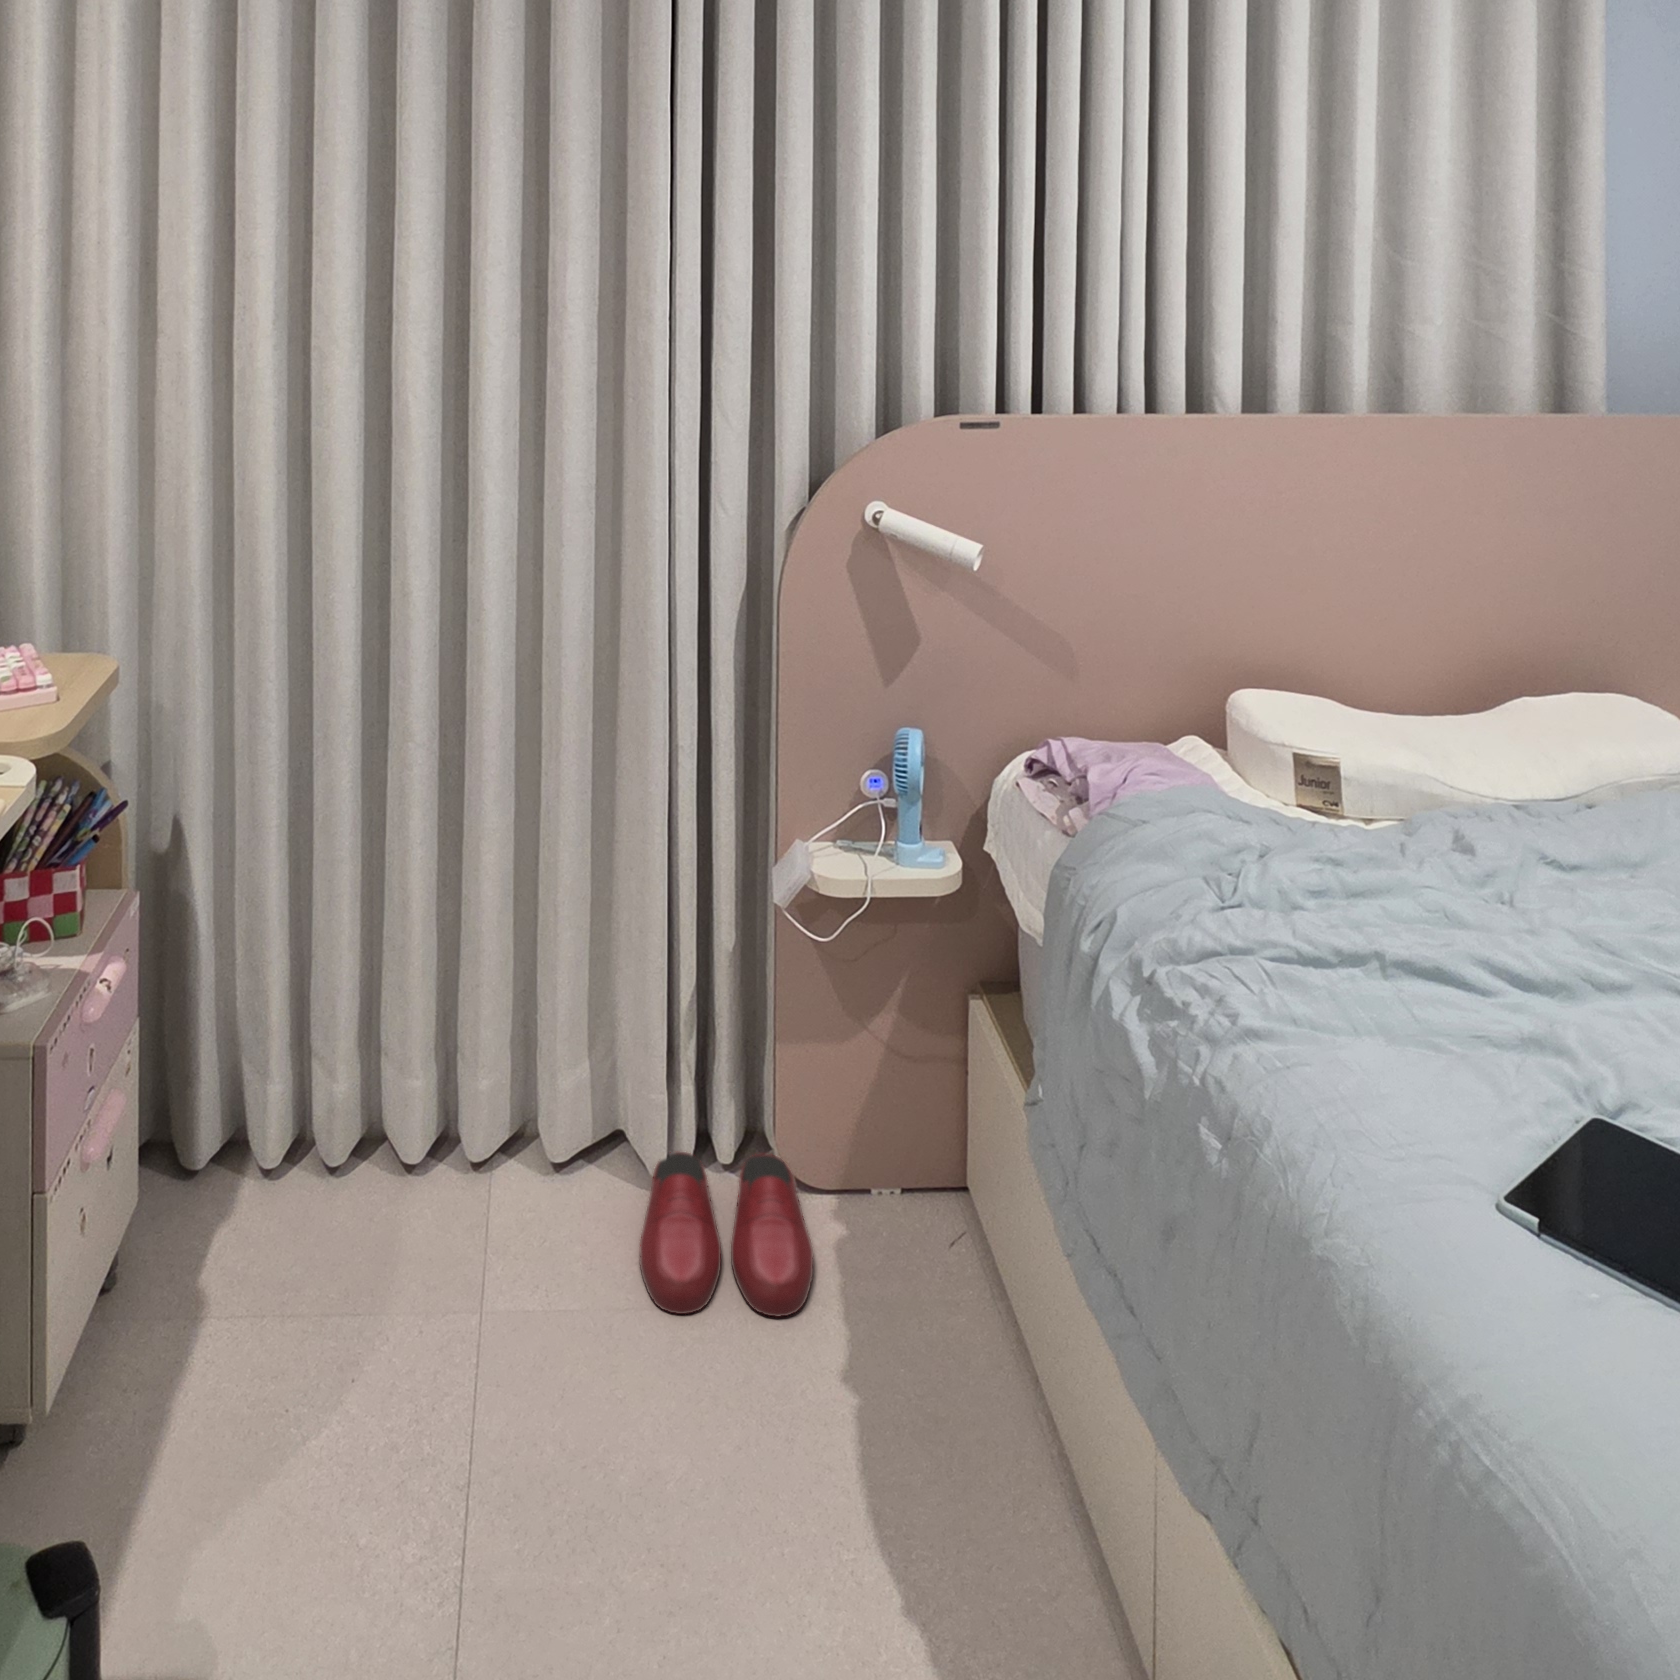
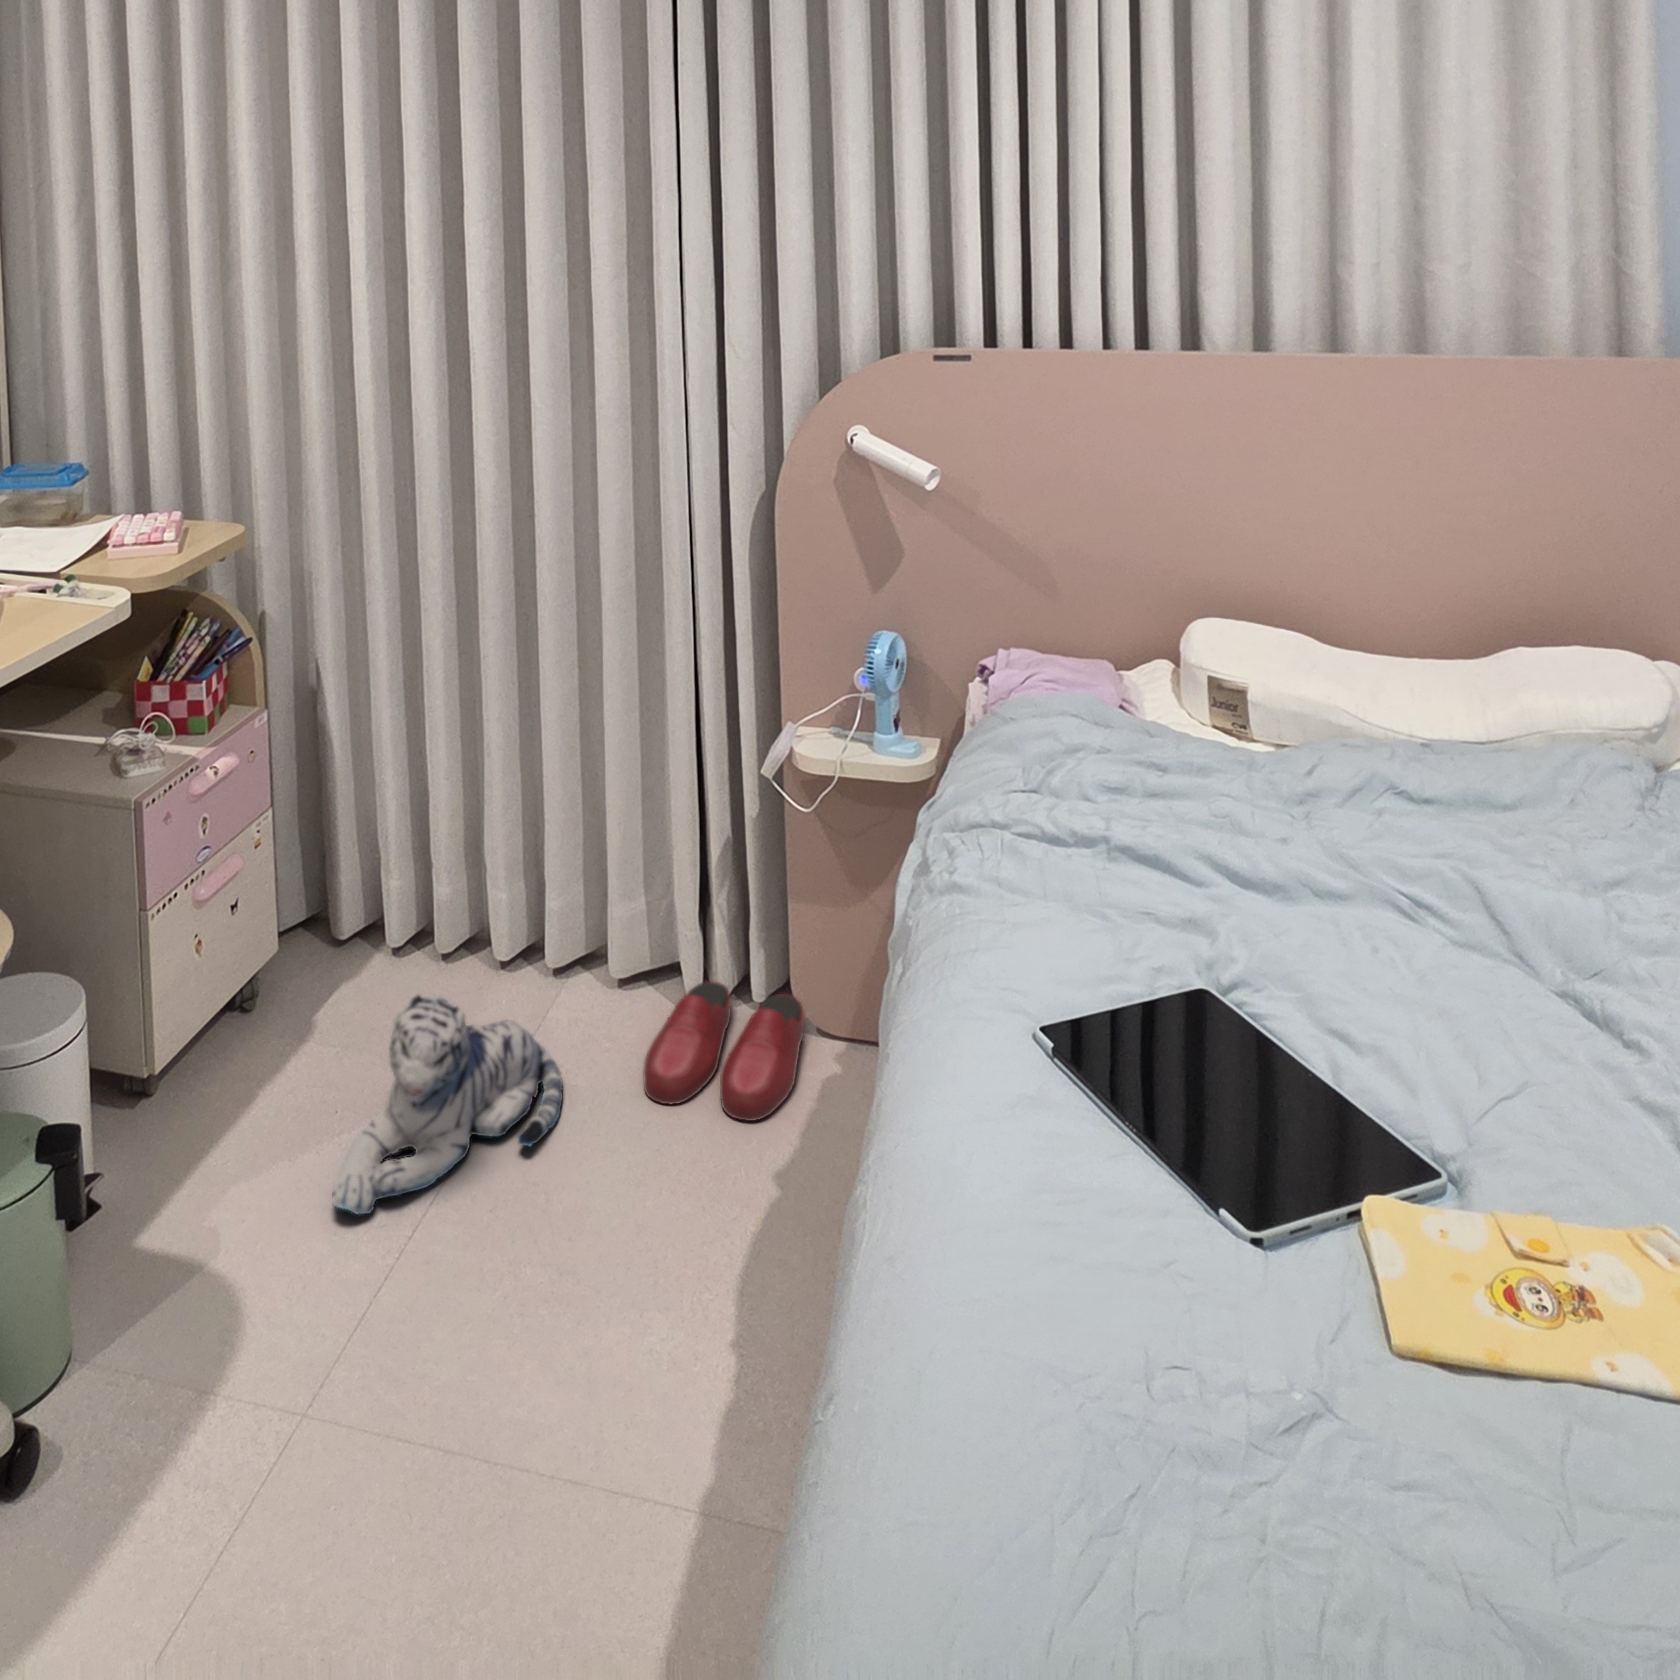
plush toy: none [344,1234,574,1548] -> present [332,994,563,1214]

